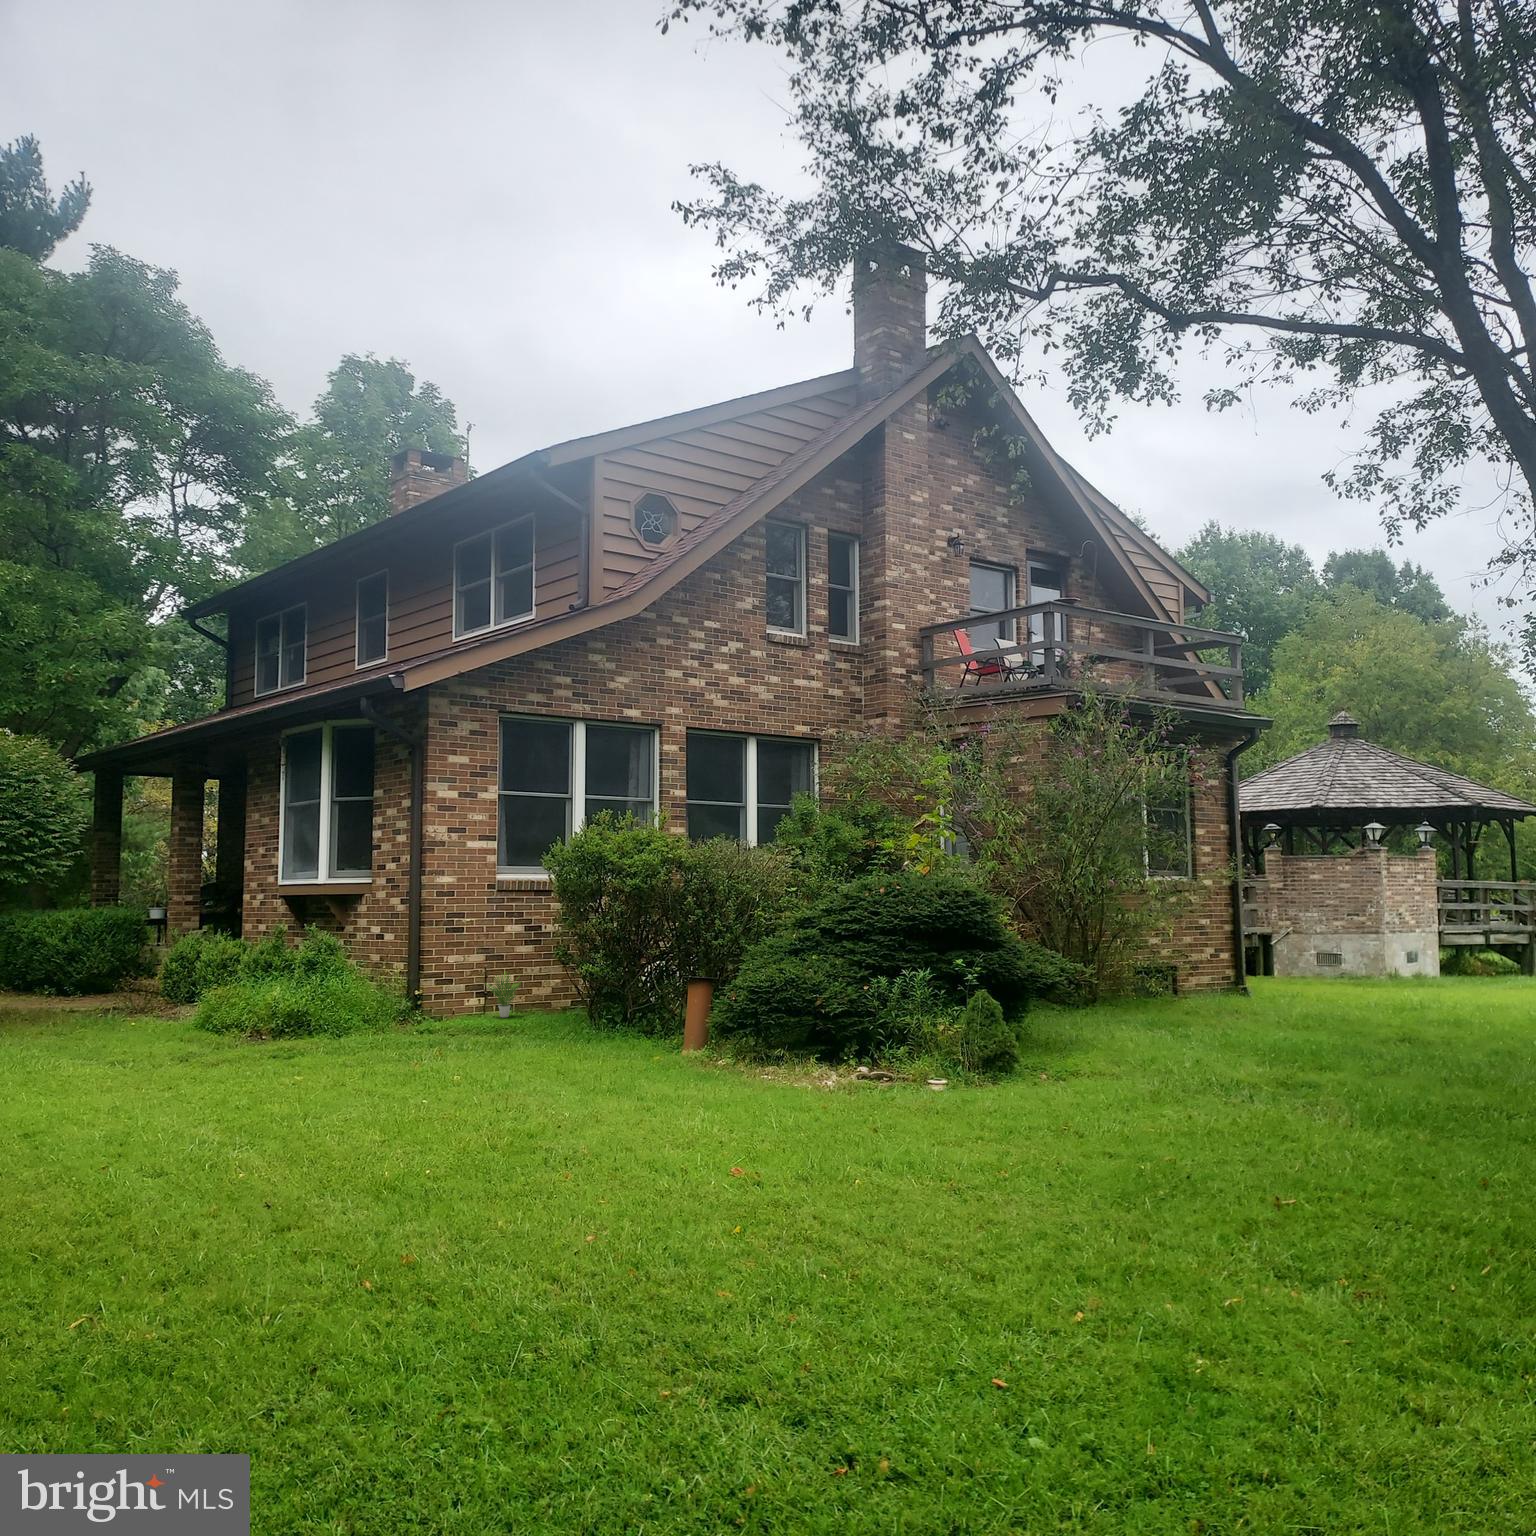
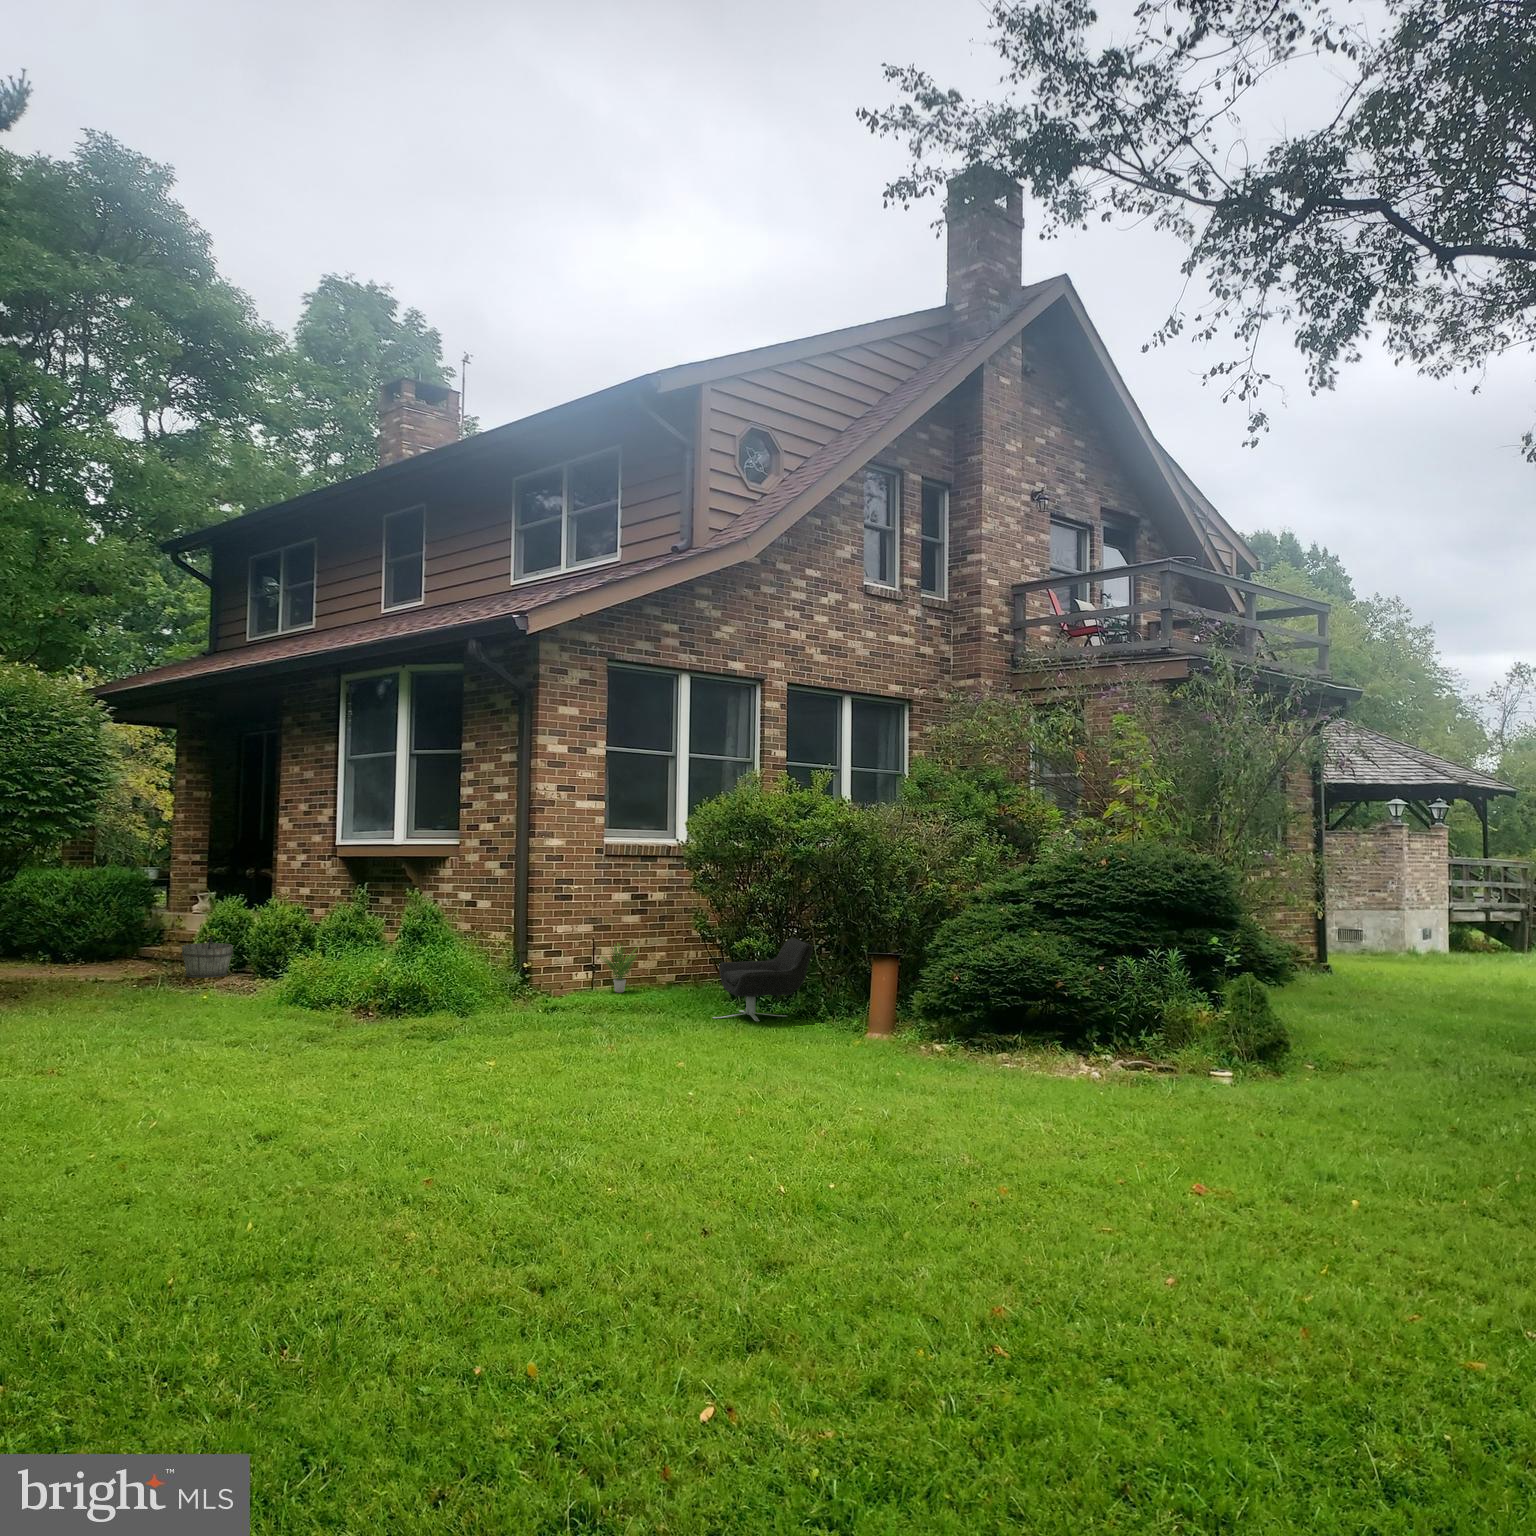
lounge chair: none [555,964,646,1044] -> present [713,938,813,1021]
wooden bucket: none [140,969,189,1008] -> present [182,935,233,978]

